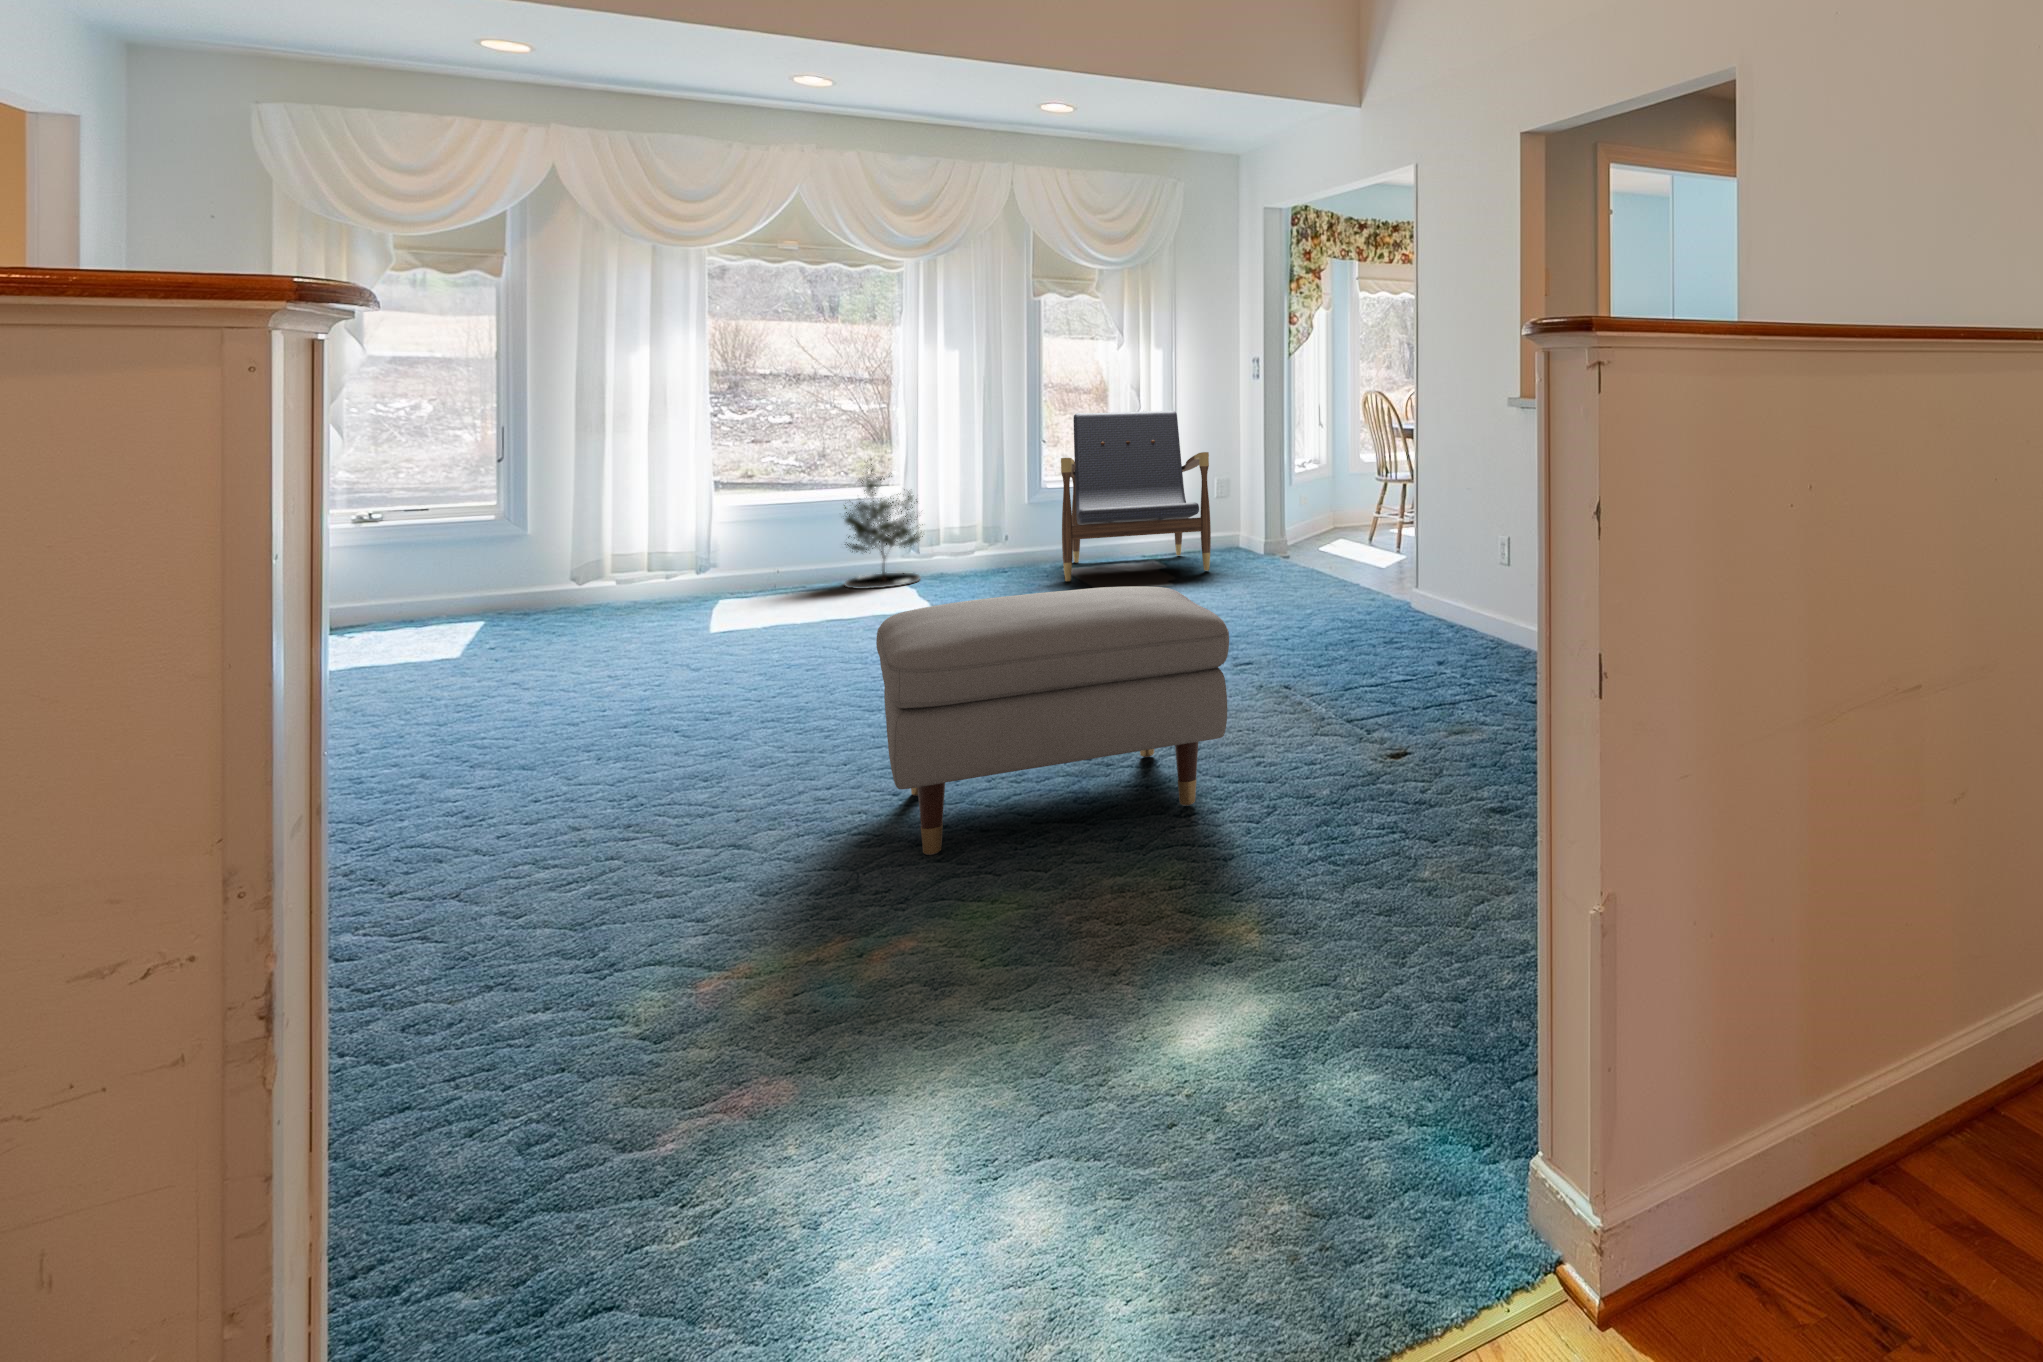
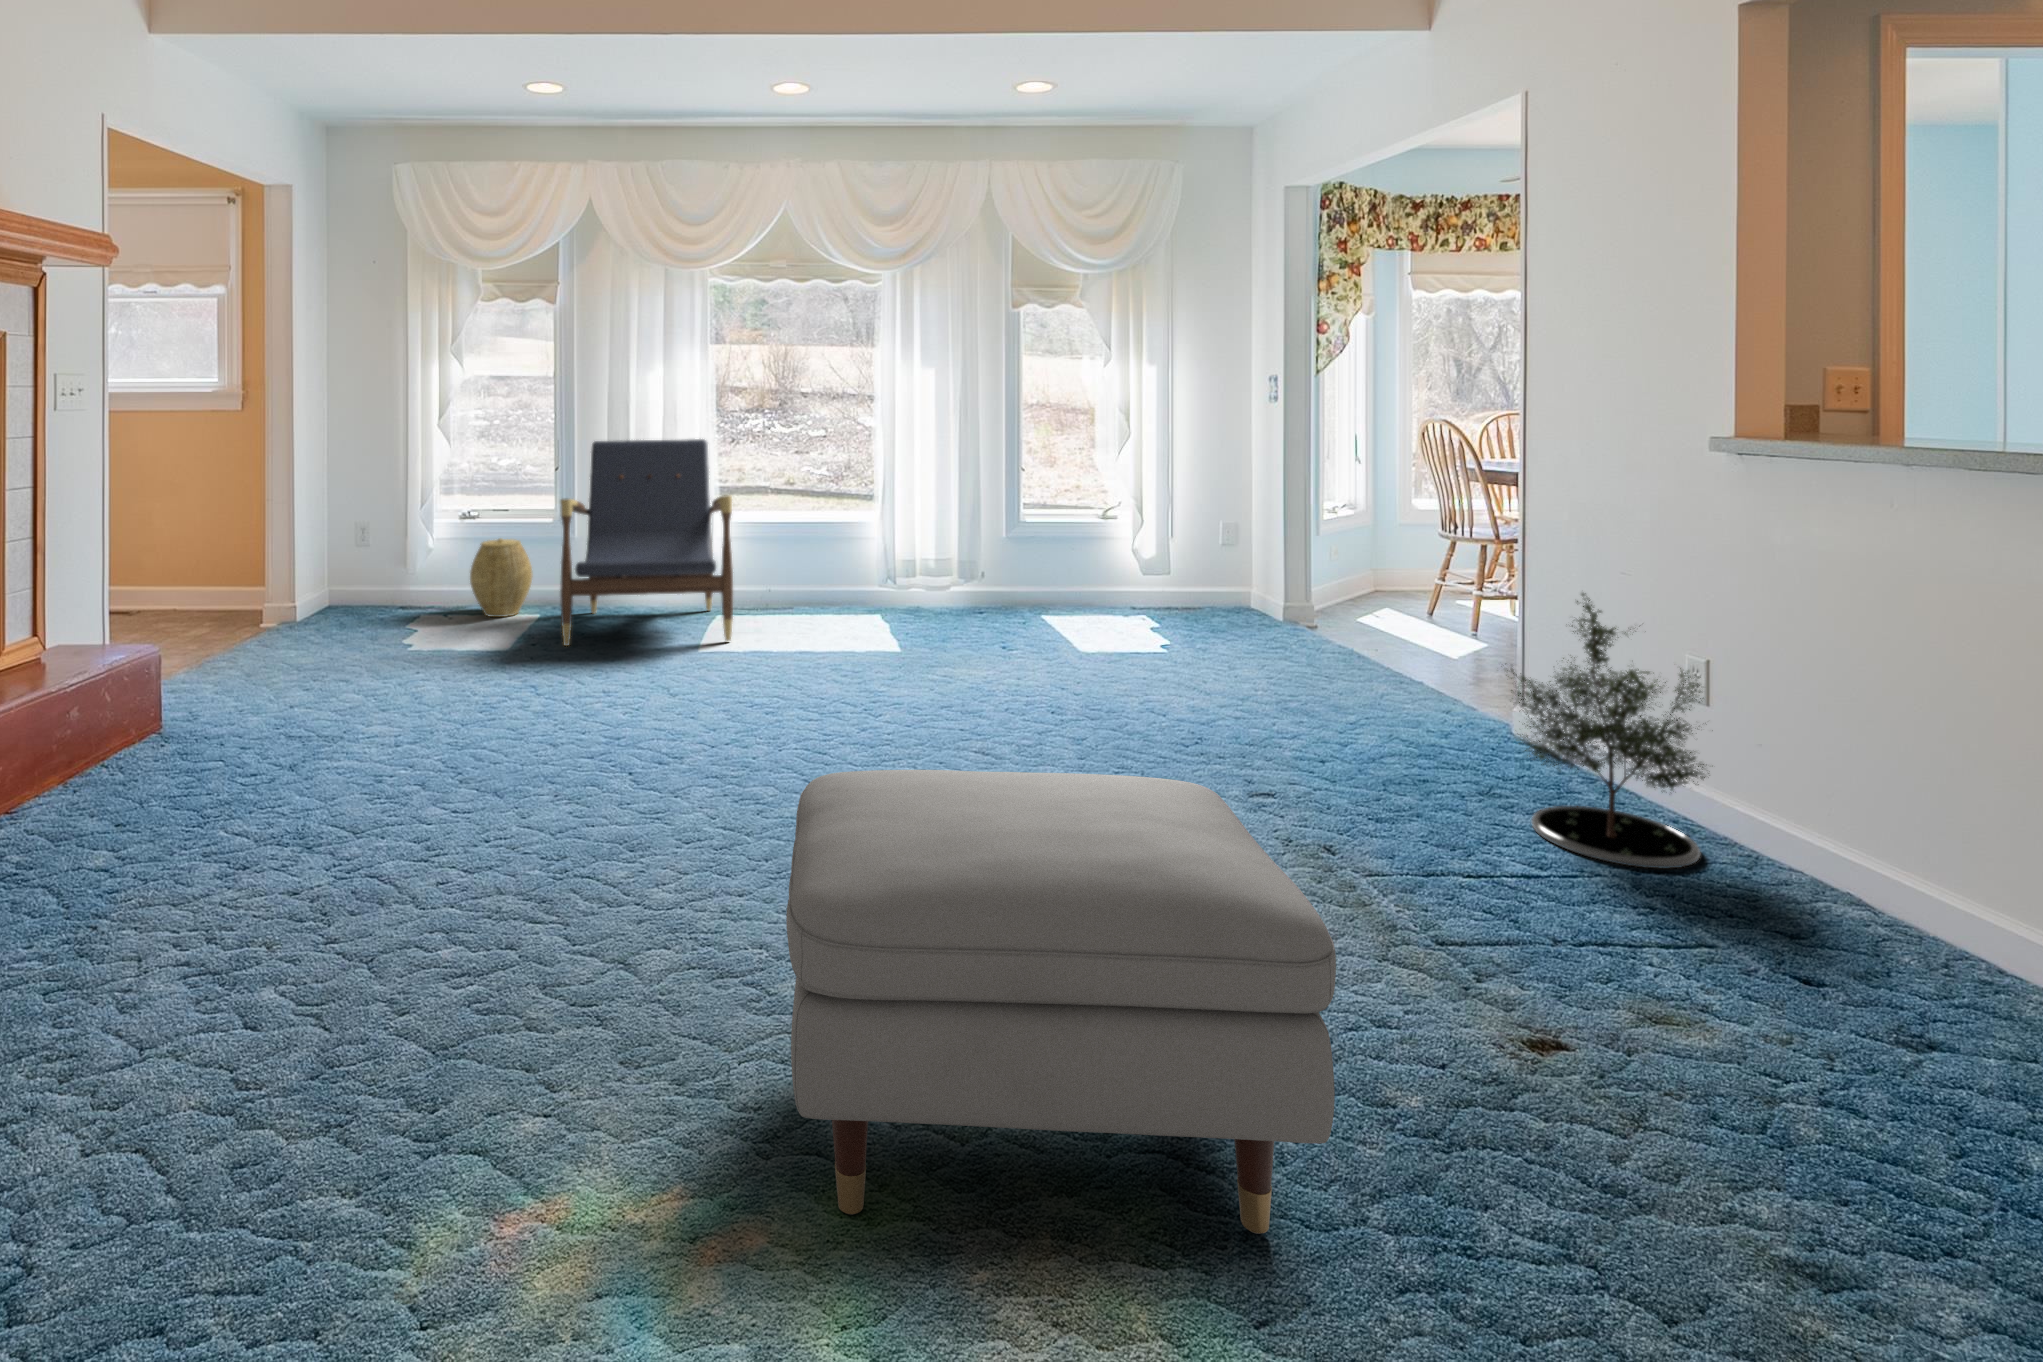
lounge chair: present [1061,411,1211,581] -> present [560,439,733,646]
potted tree: present [844,464,923,589] -> present [1506,593,1709,868]
woven basket: none [378,541,471,631] -> present [470,538,533,617]

